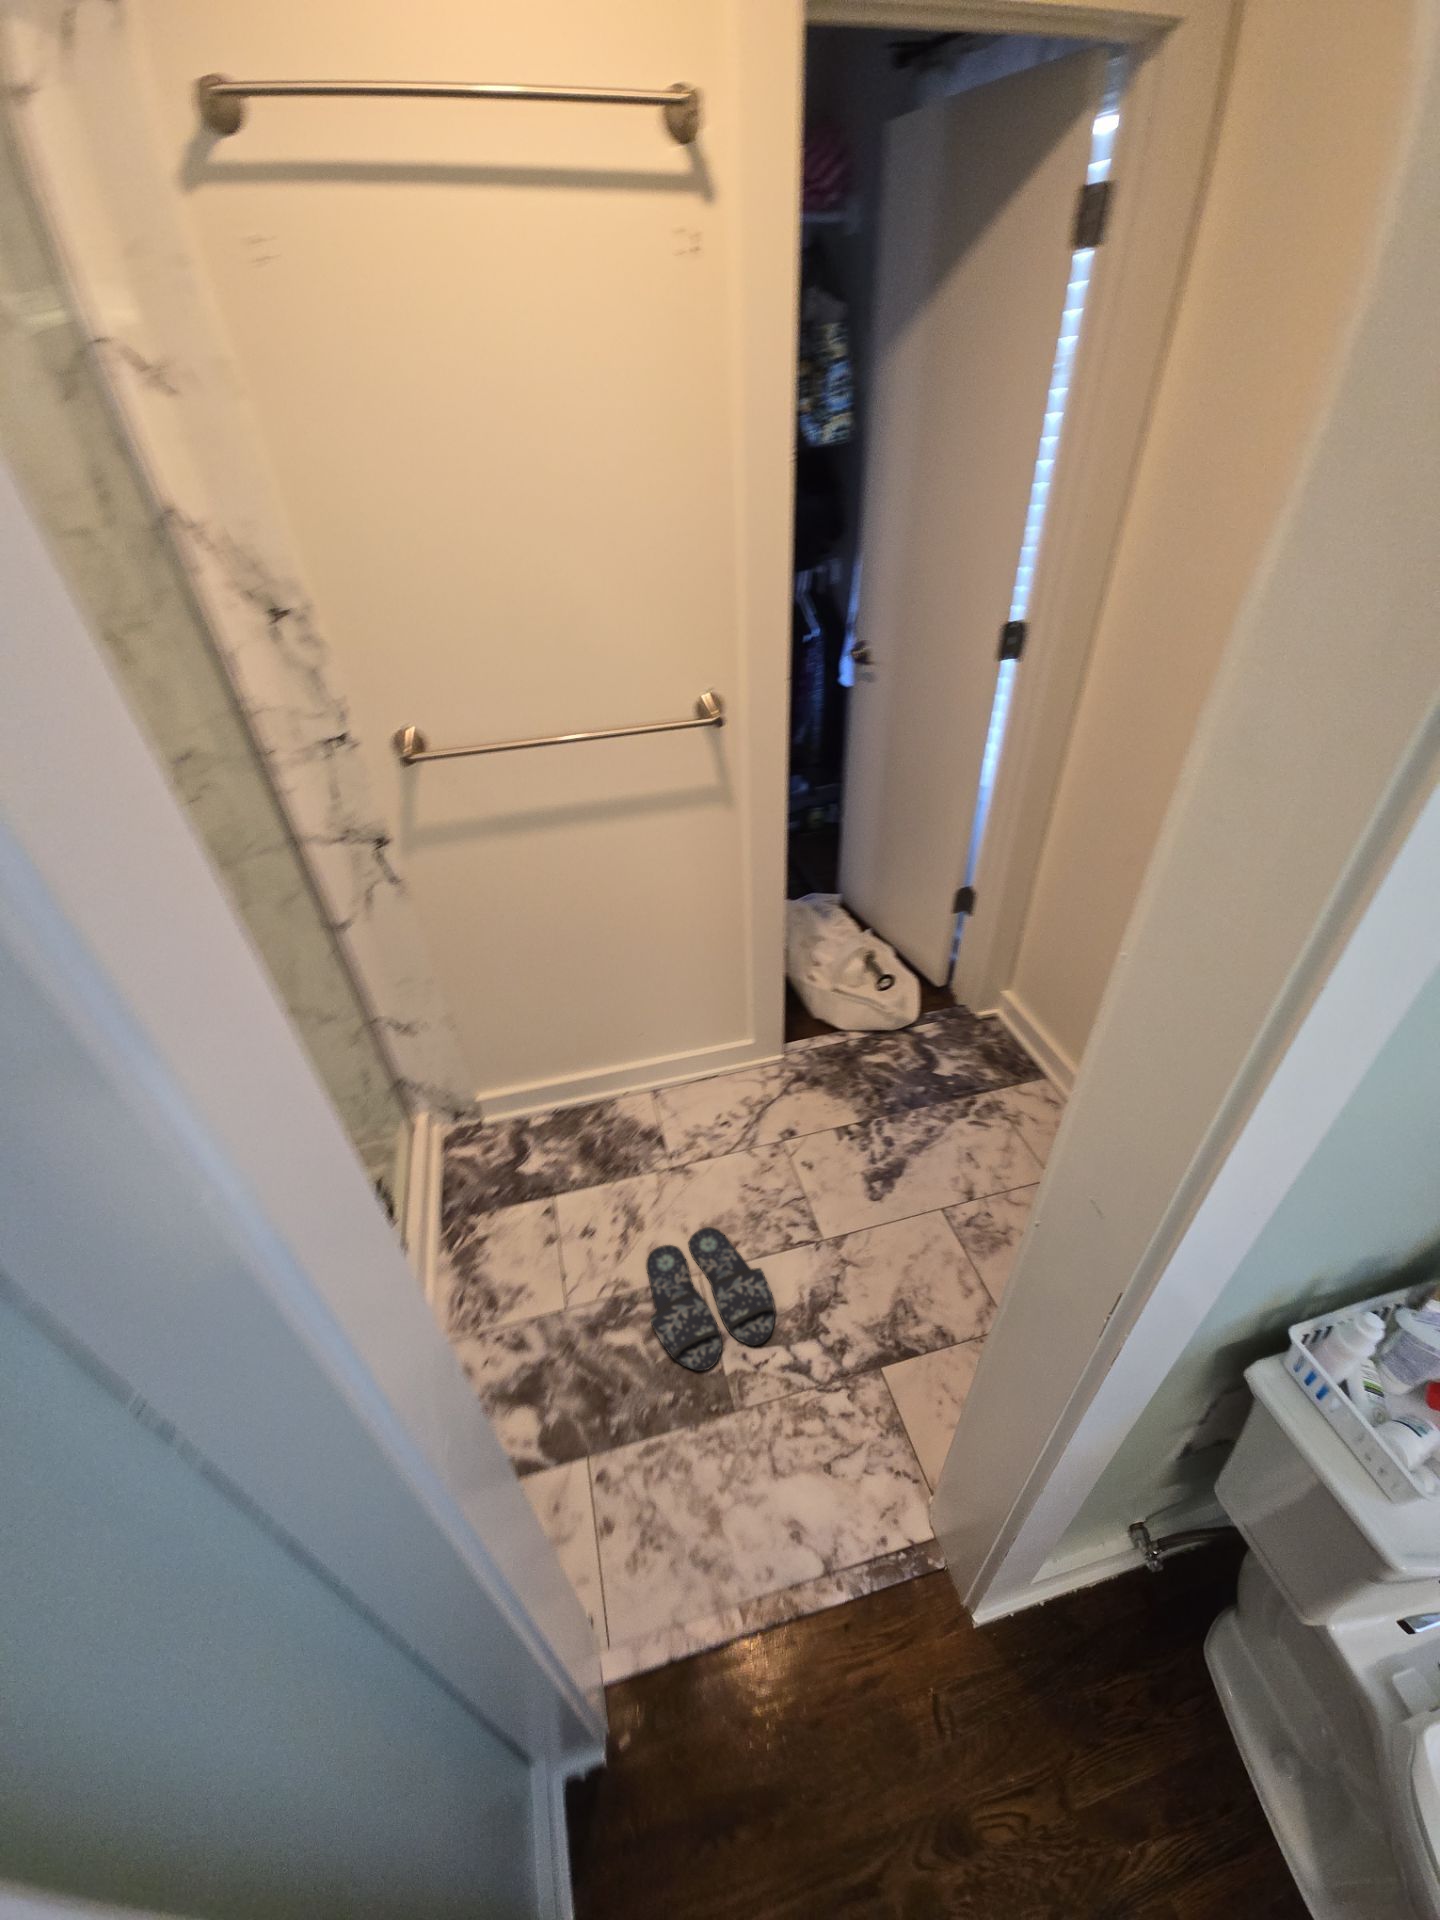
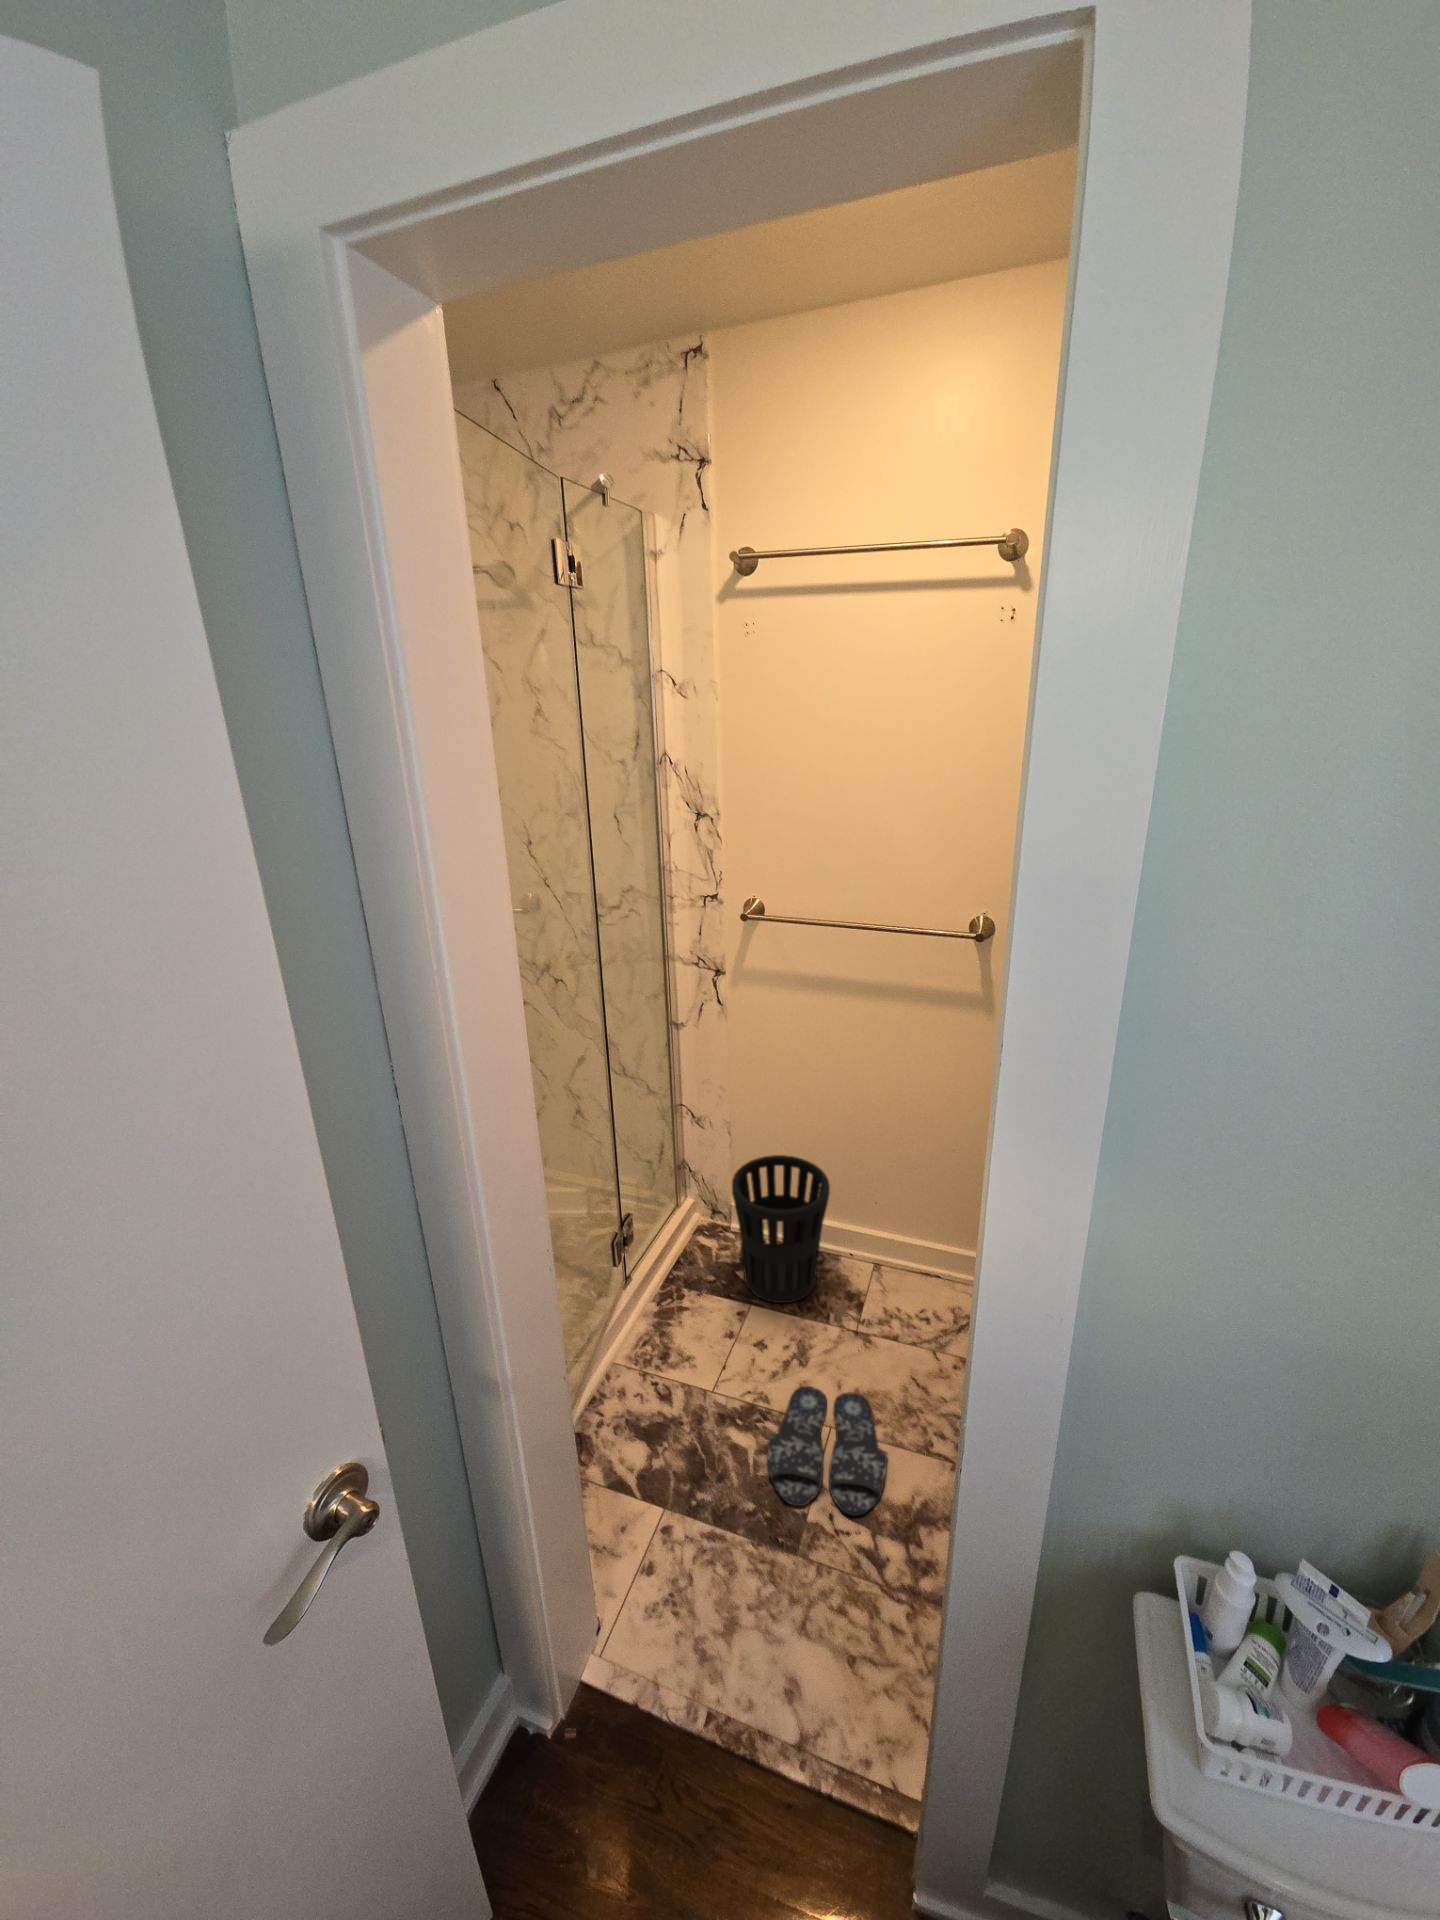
wastebasket: none [486,1023,607,1185] -> present [732,1155,830,1303]

